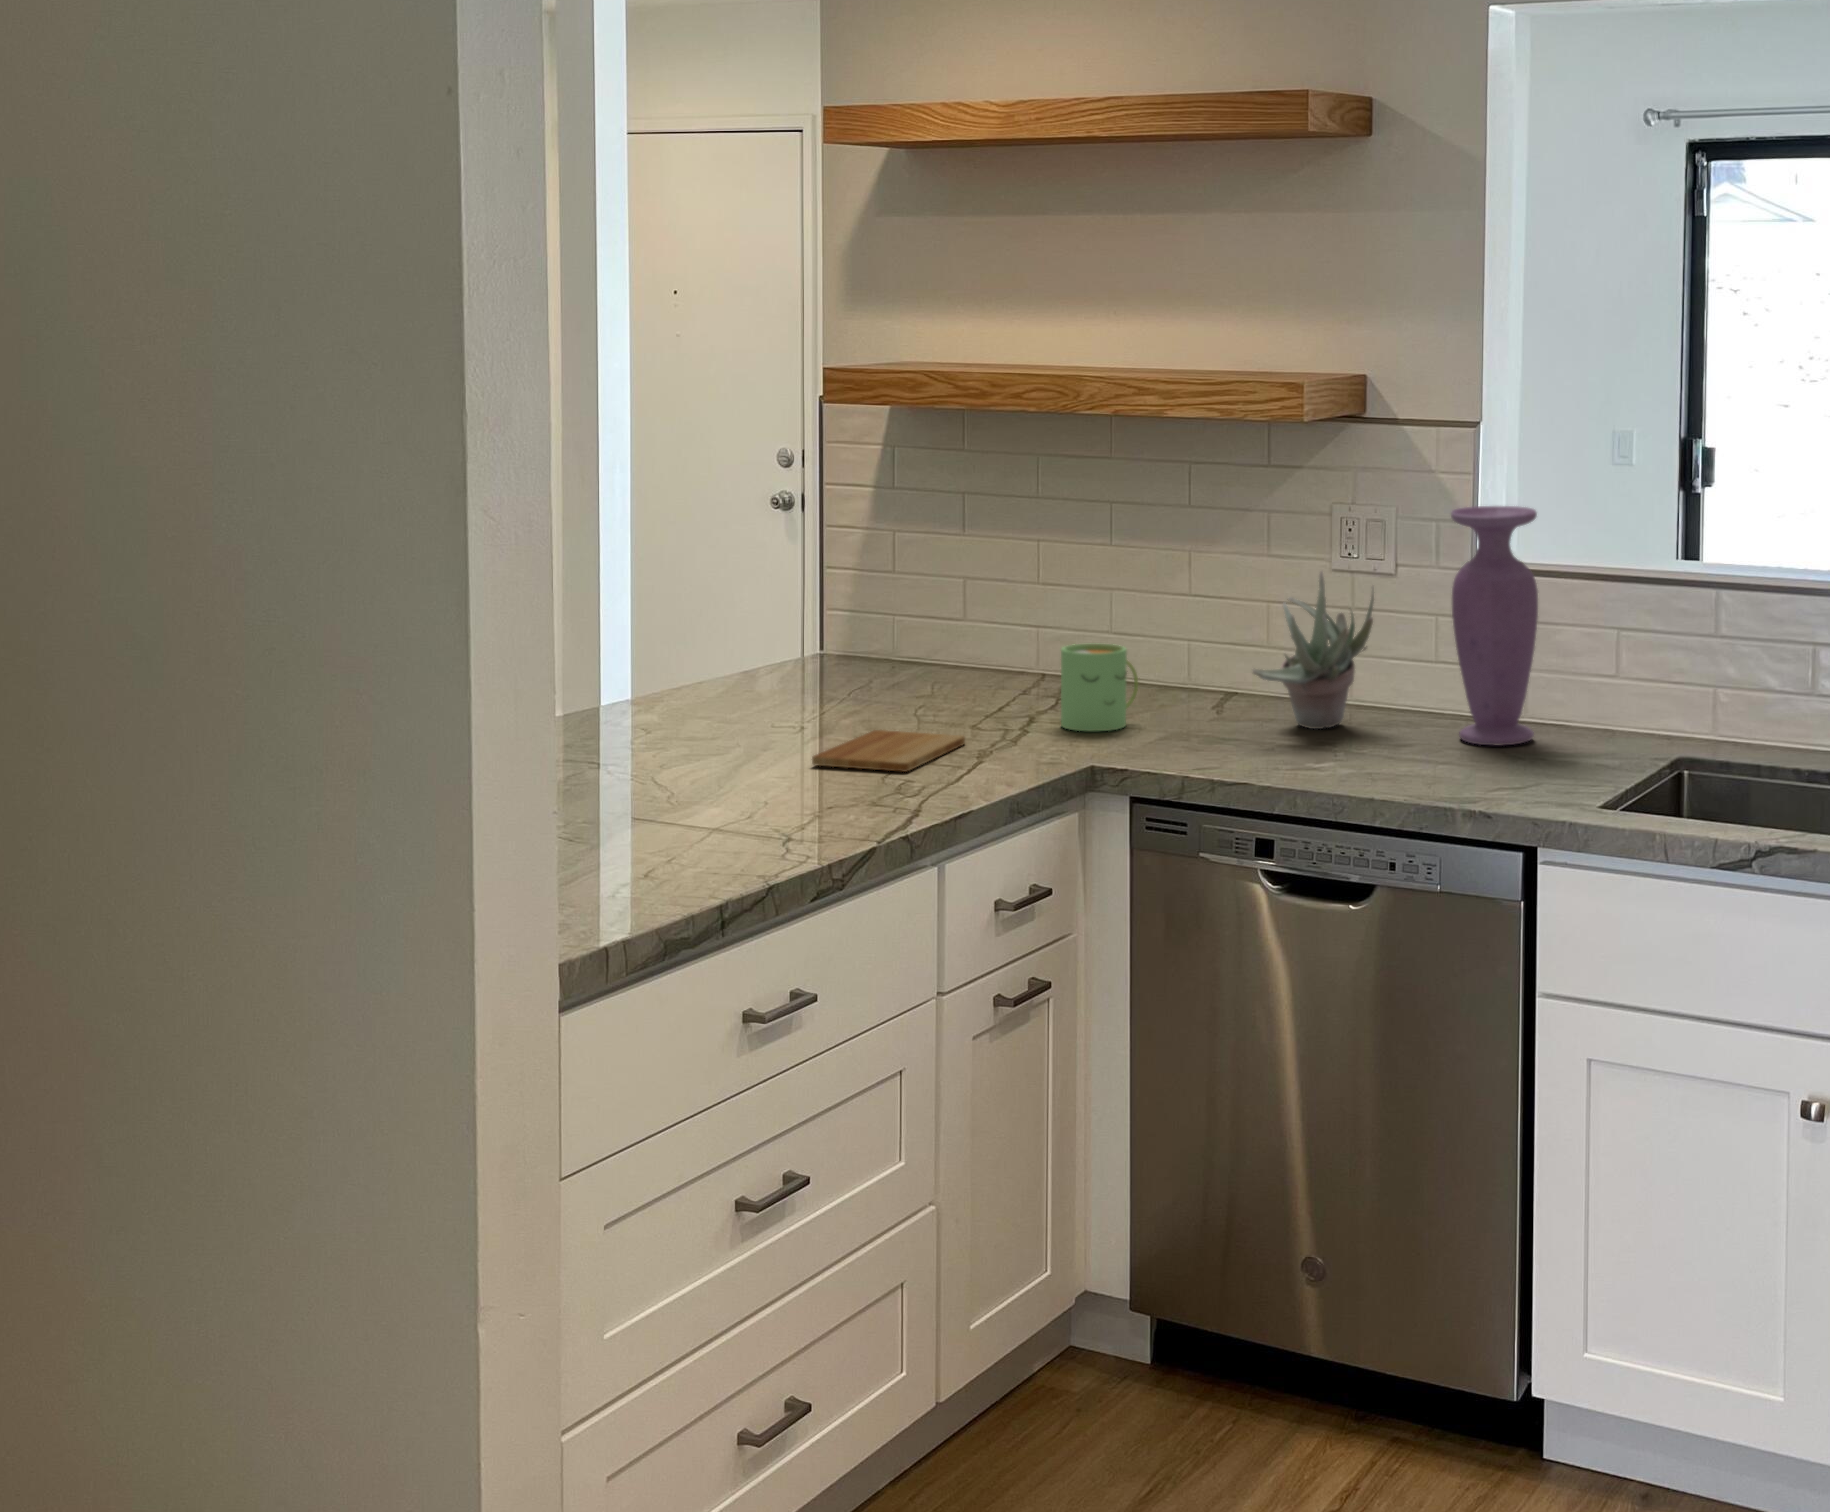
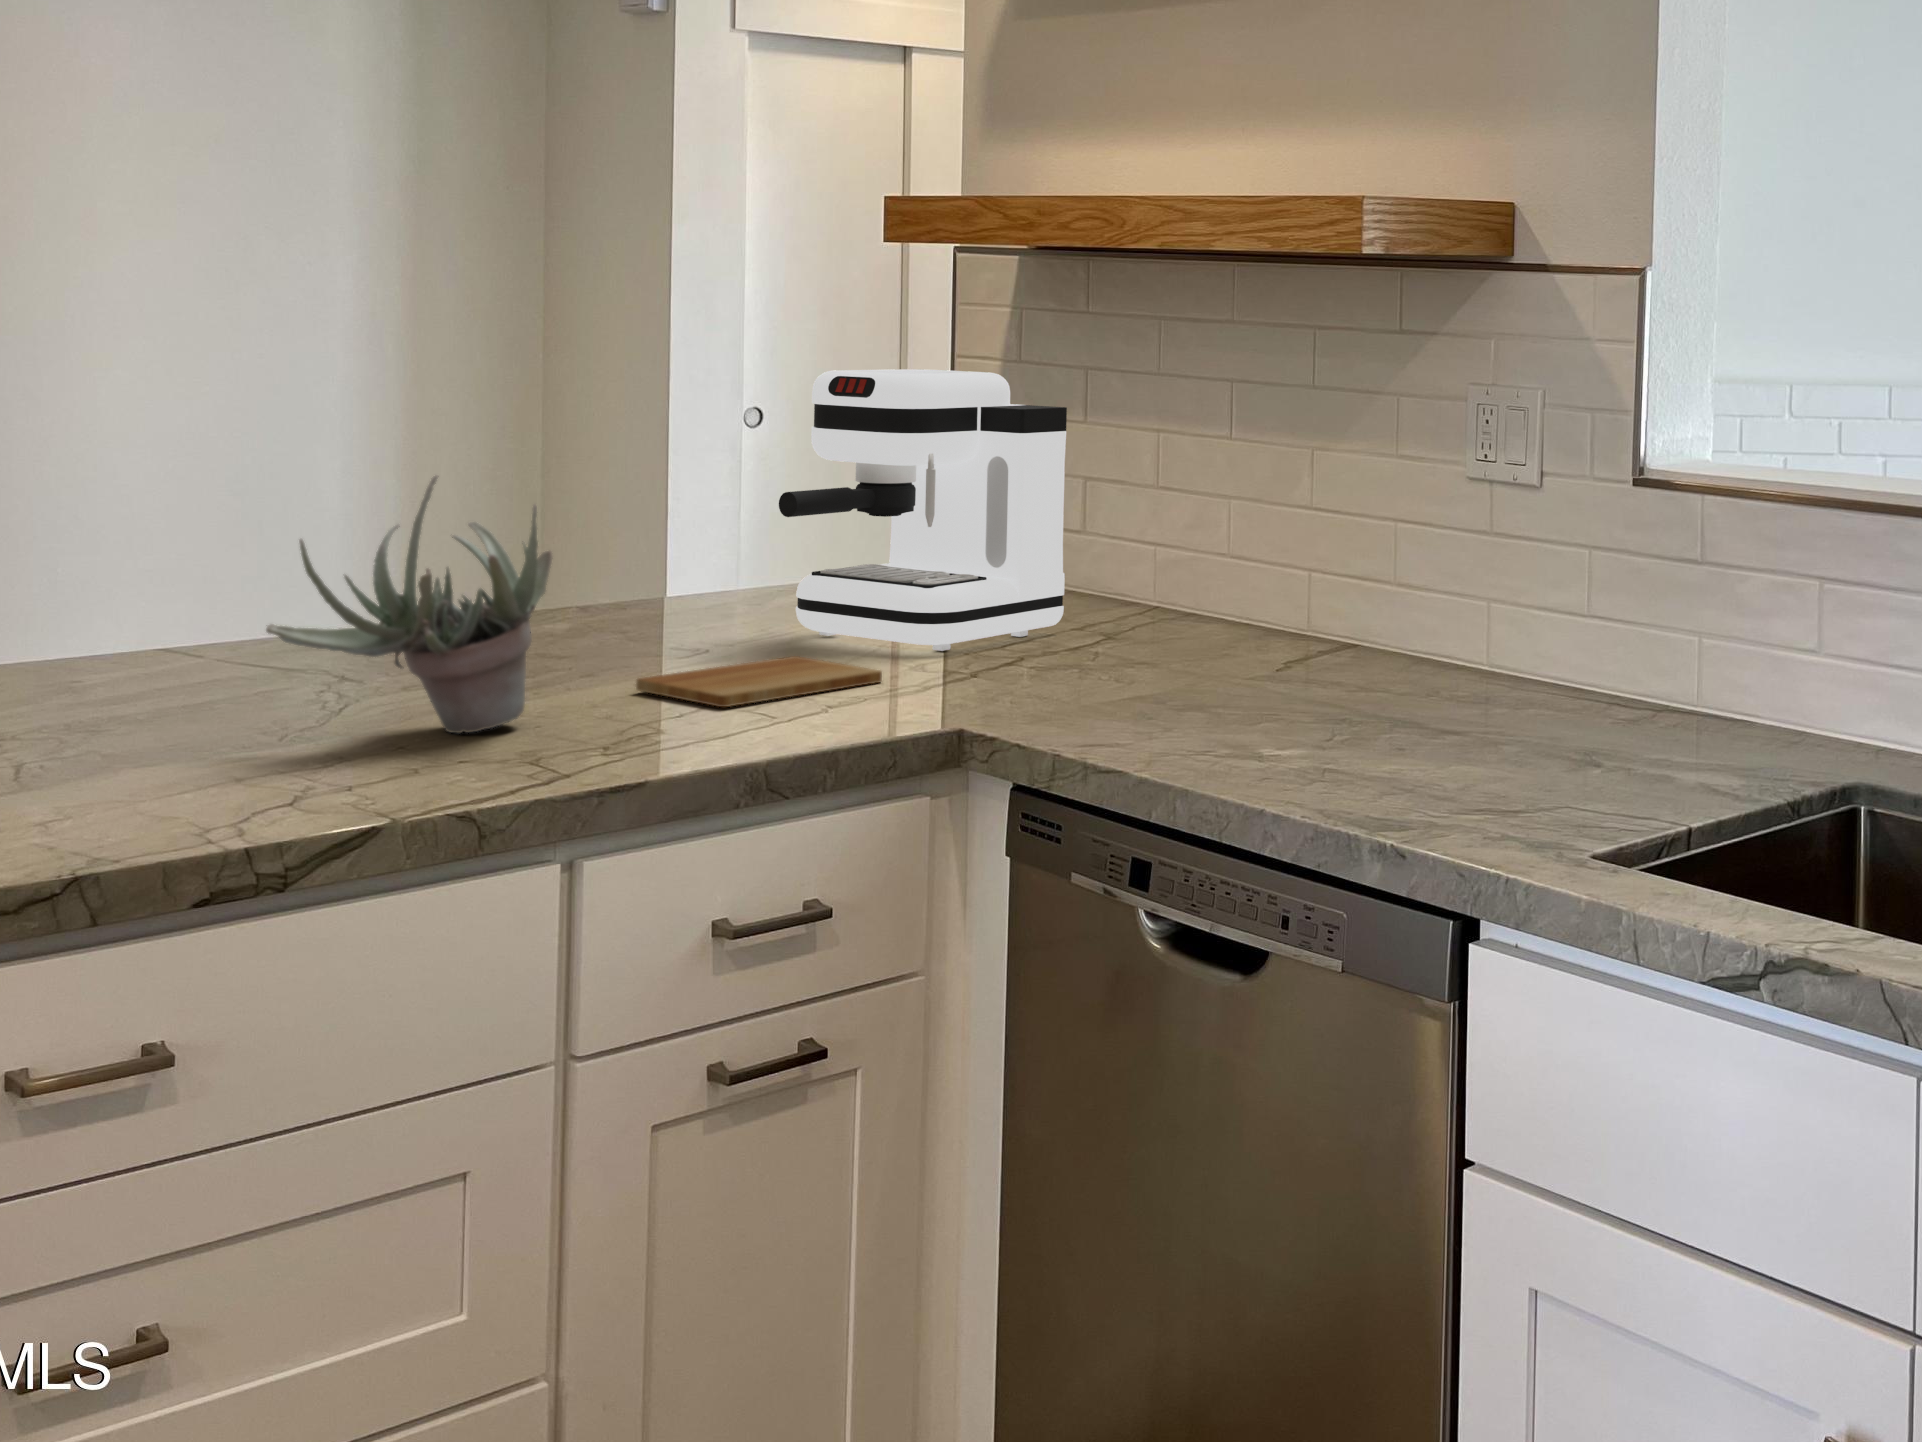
coffee maker: none [813,497,1002,717] -> present [779,369,1067,651]
vase: present [1451,506,1538,746] -> none [1524,382,1655,742]
succulent plant: present [1253,571,1374,729] -> present [266,475,553,734]
mug: present [1061,644,1138,731] -> none [1043,562,1157,681]

